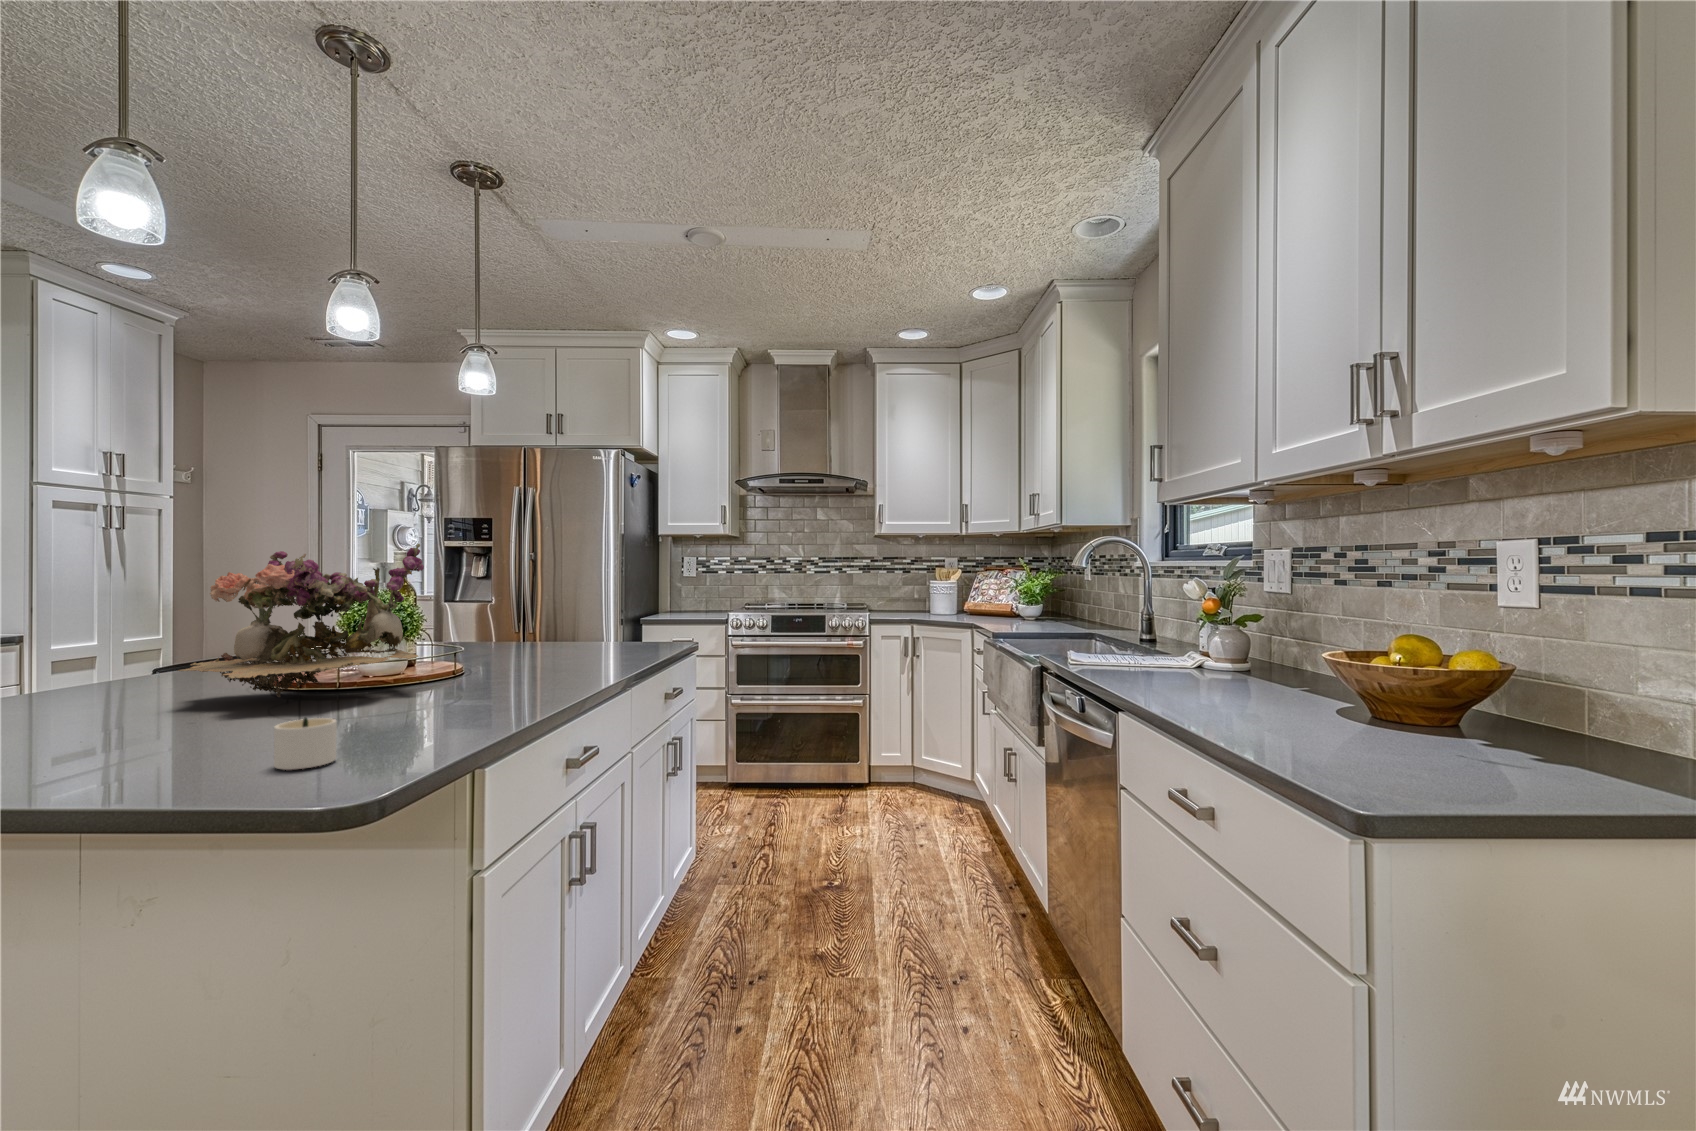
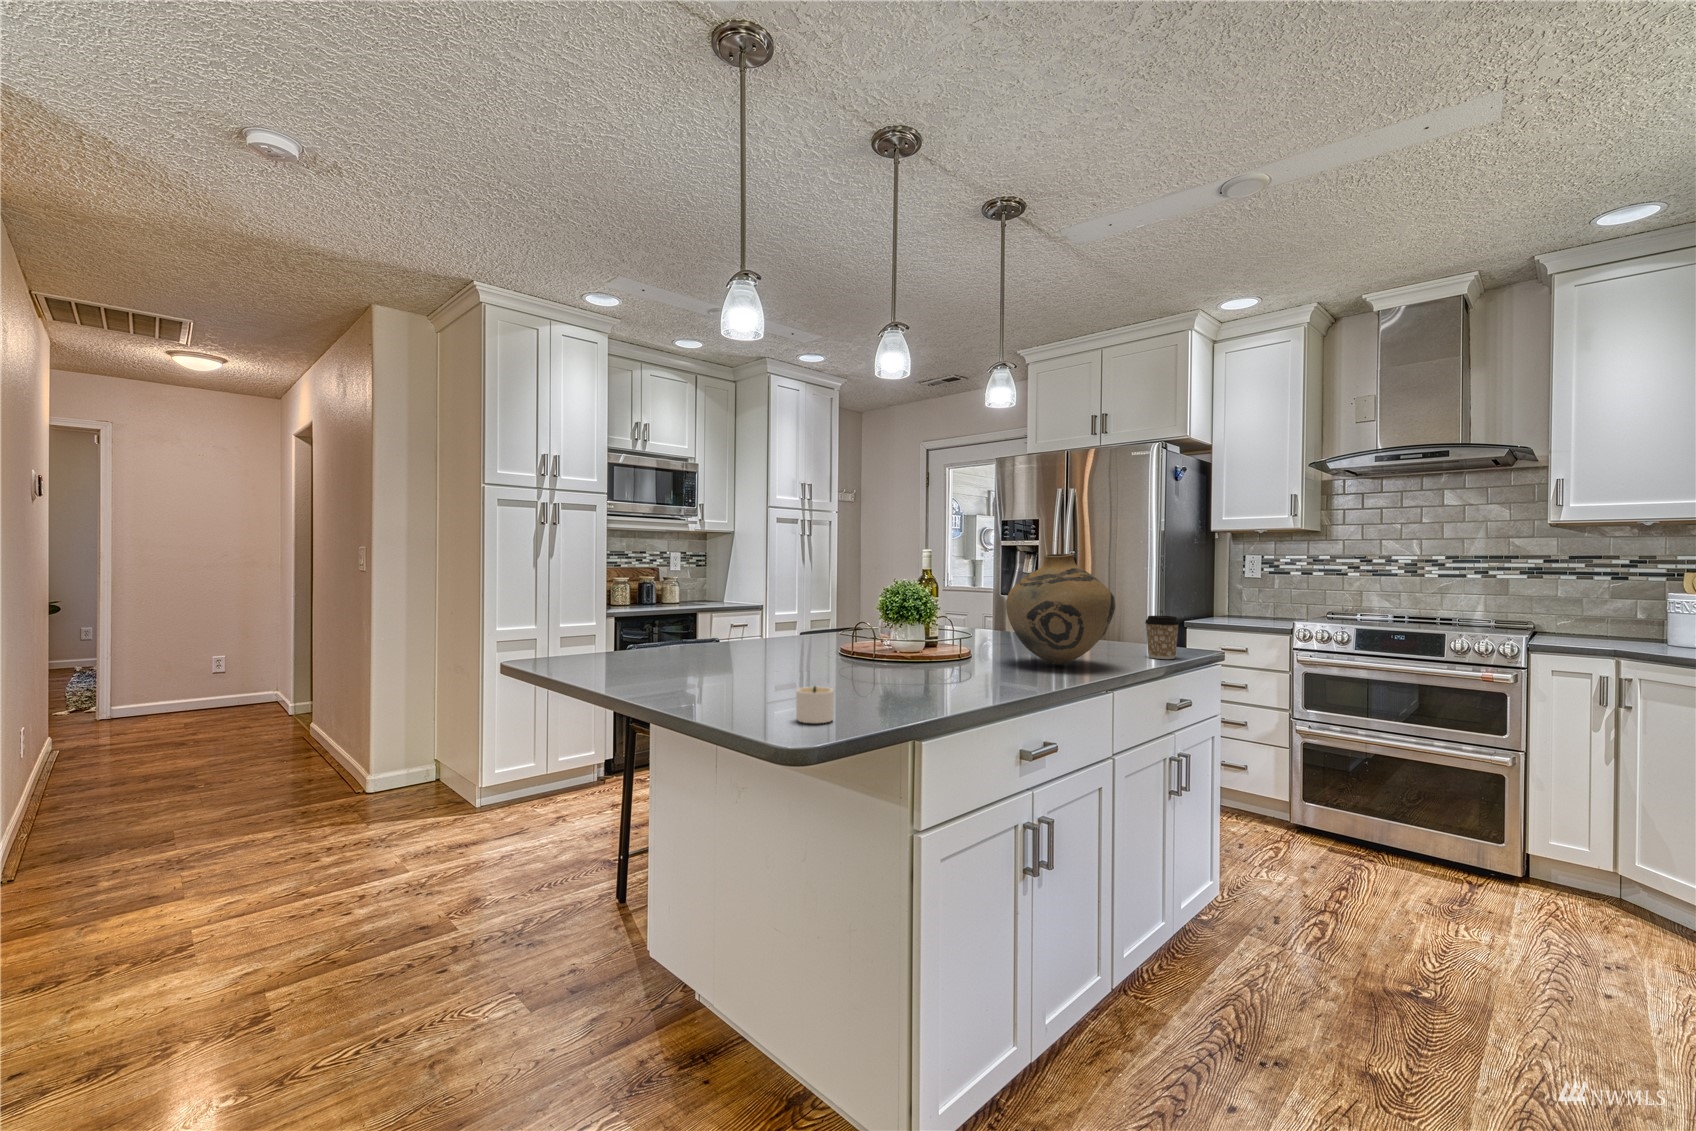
flower arrangement: present [177,544,424,698] -> none [777,550,931,670]
vase: none [505,551,620,664] -> present [1006,554,1115,665]
coffee cup: none [636,610,667,649] -> present [1145,616,1179,659]

